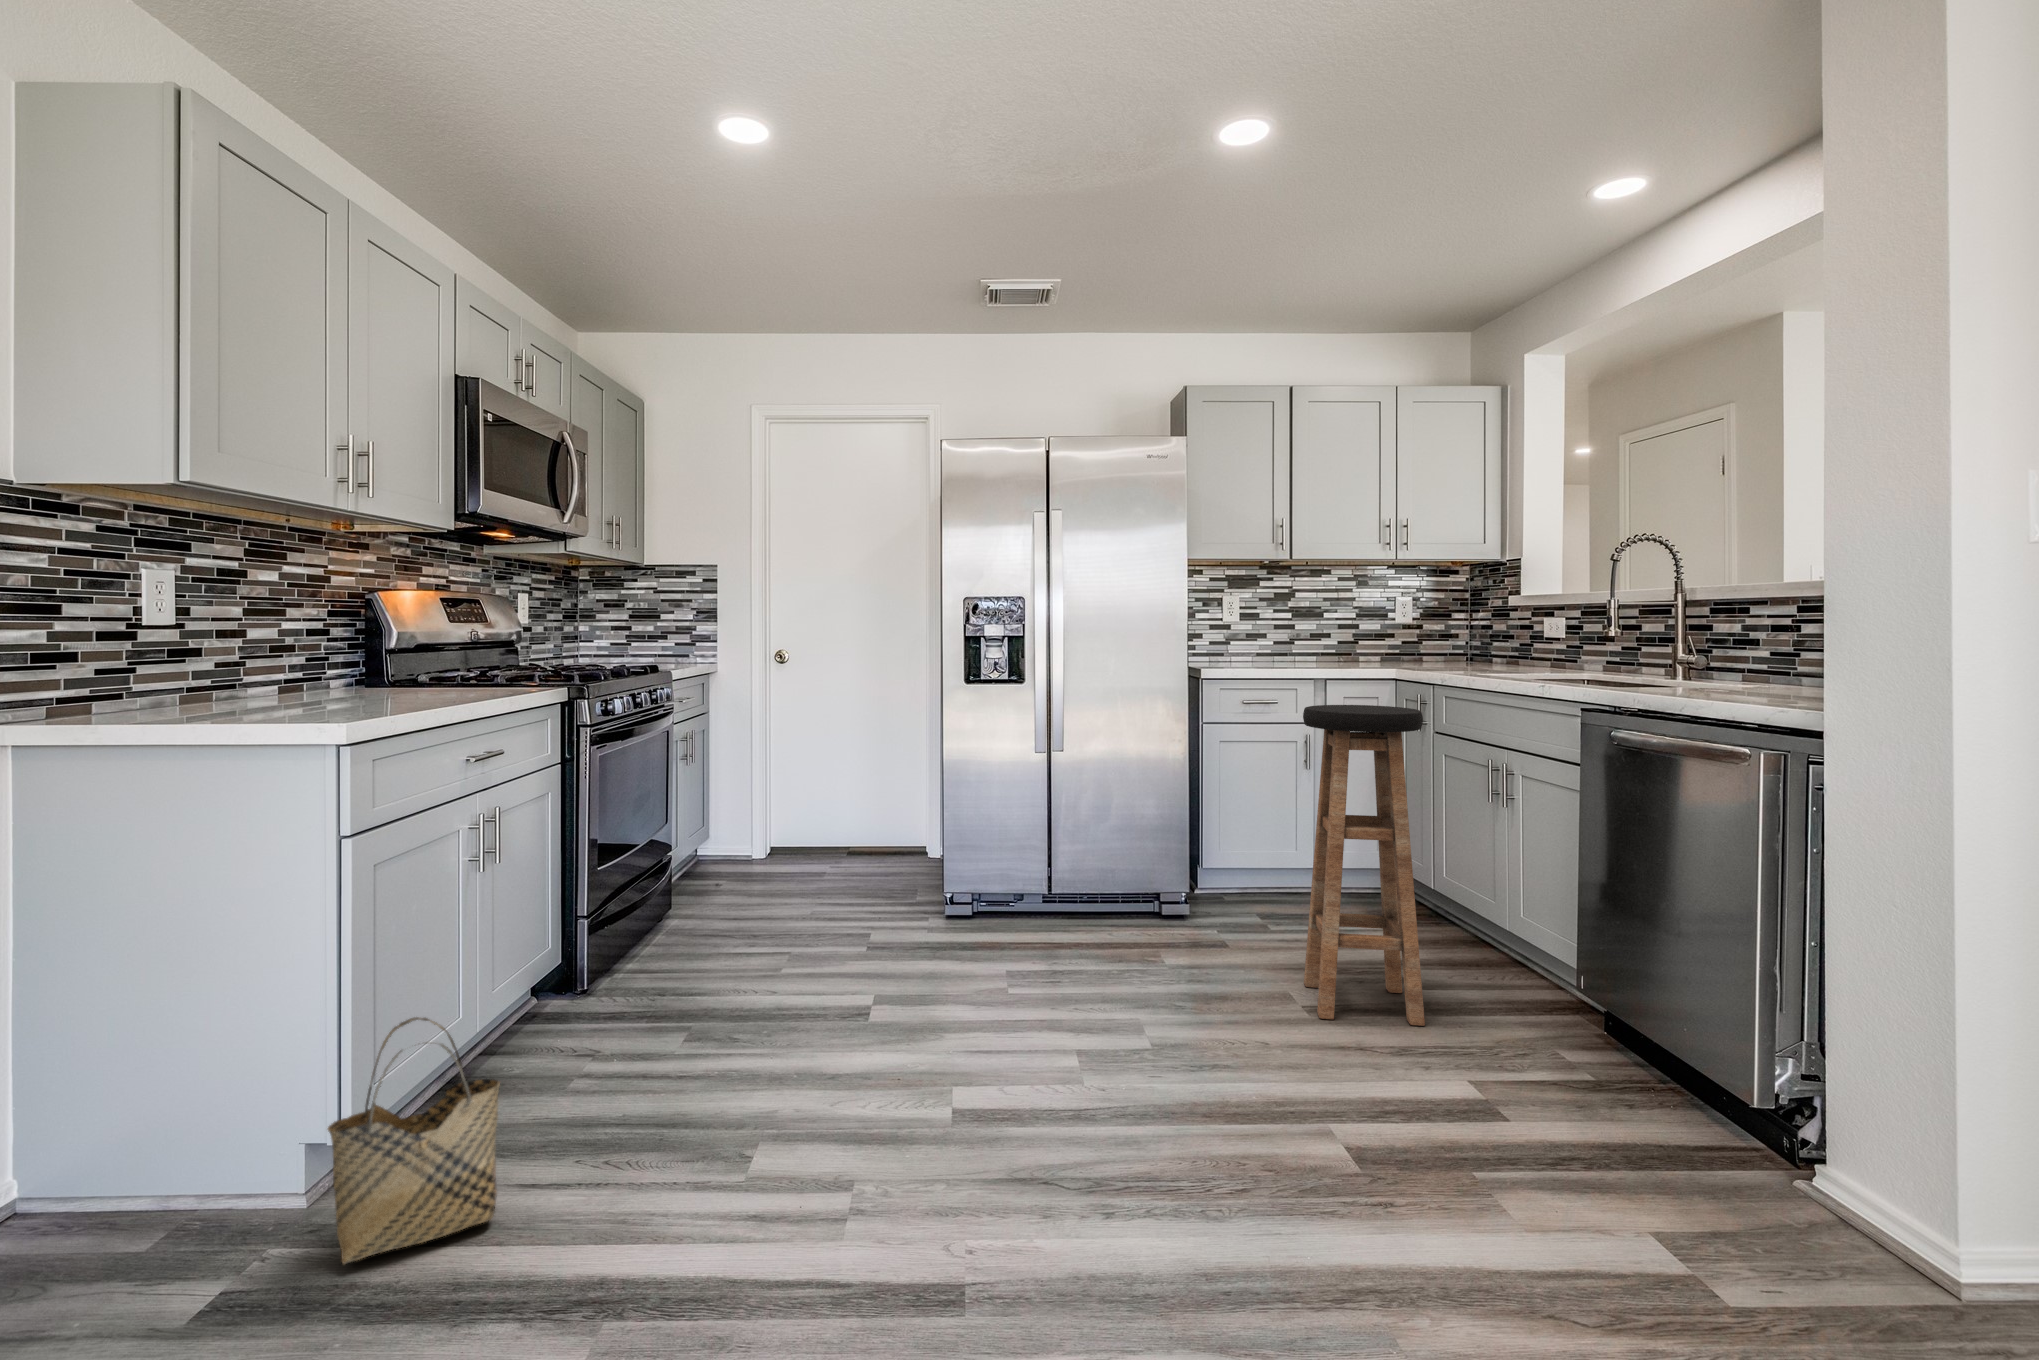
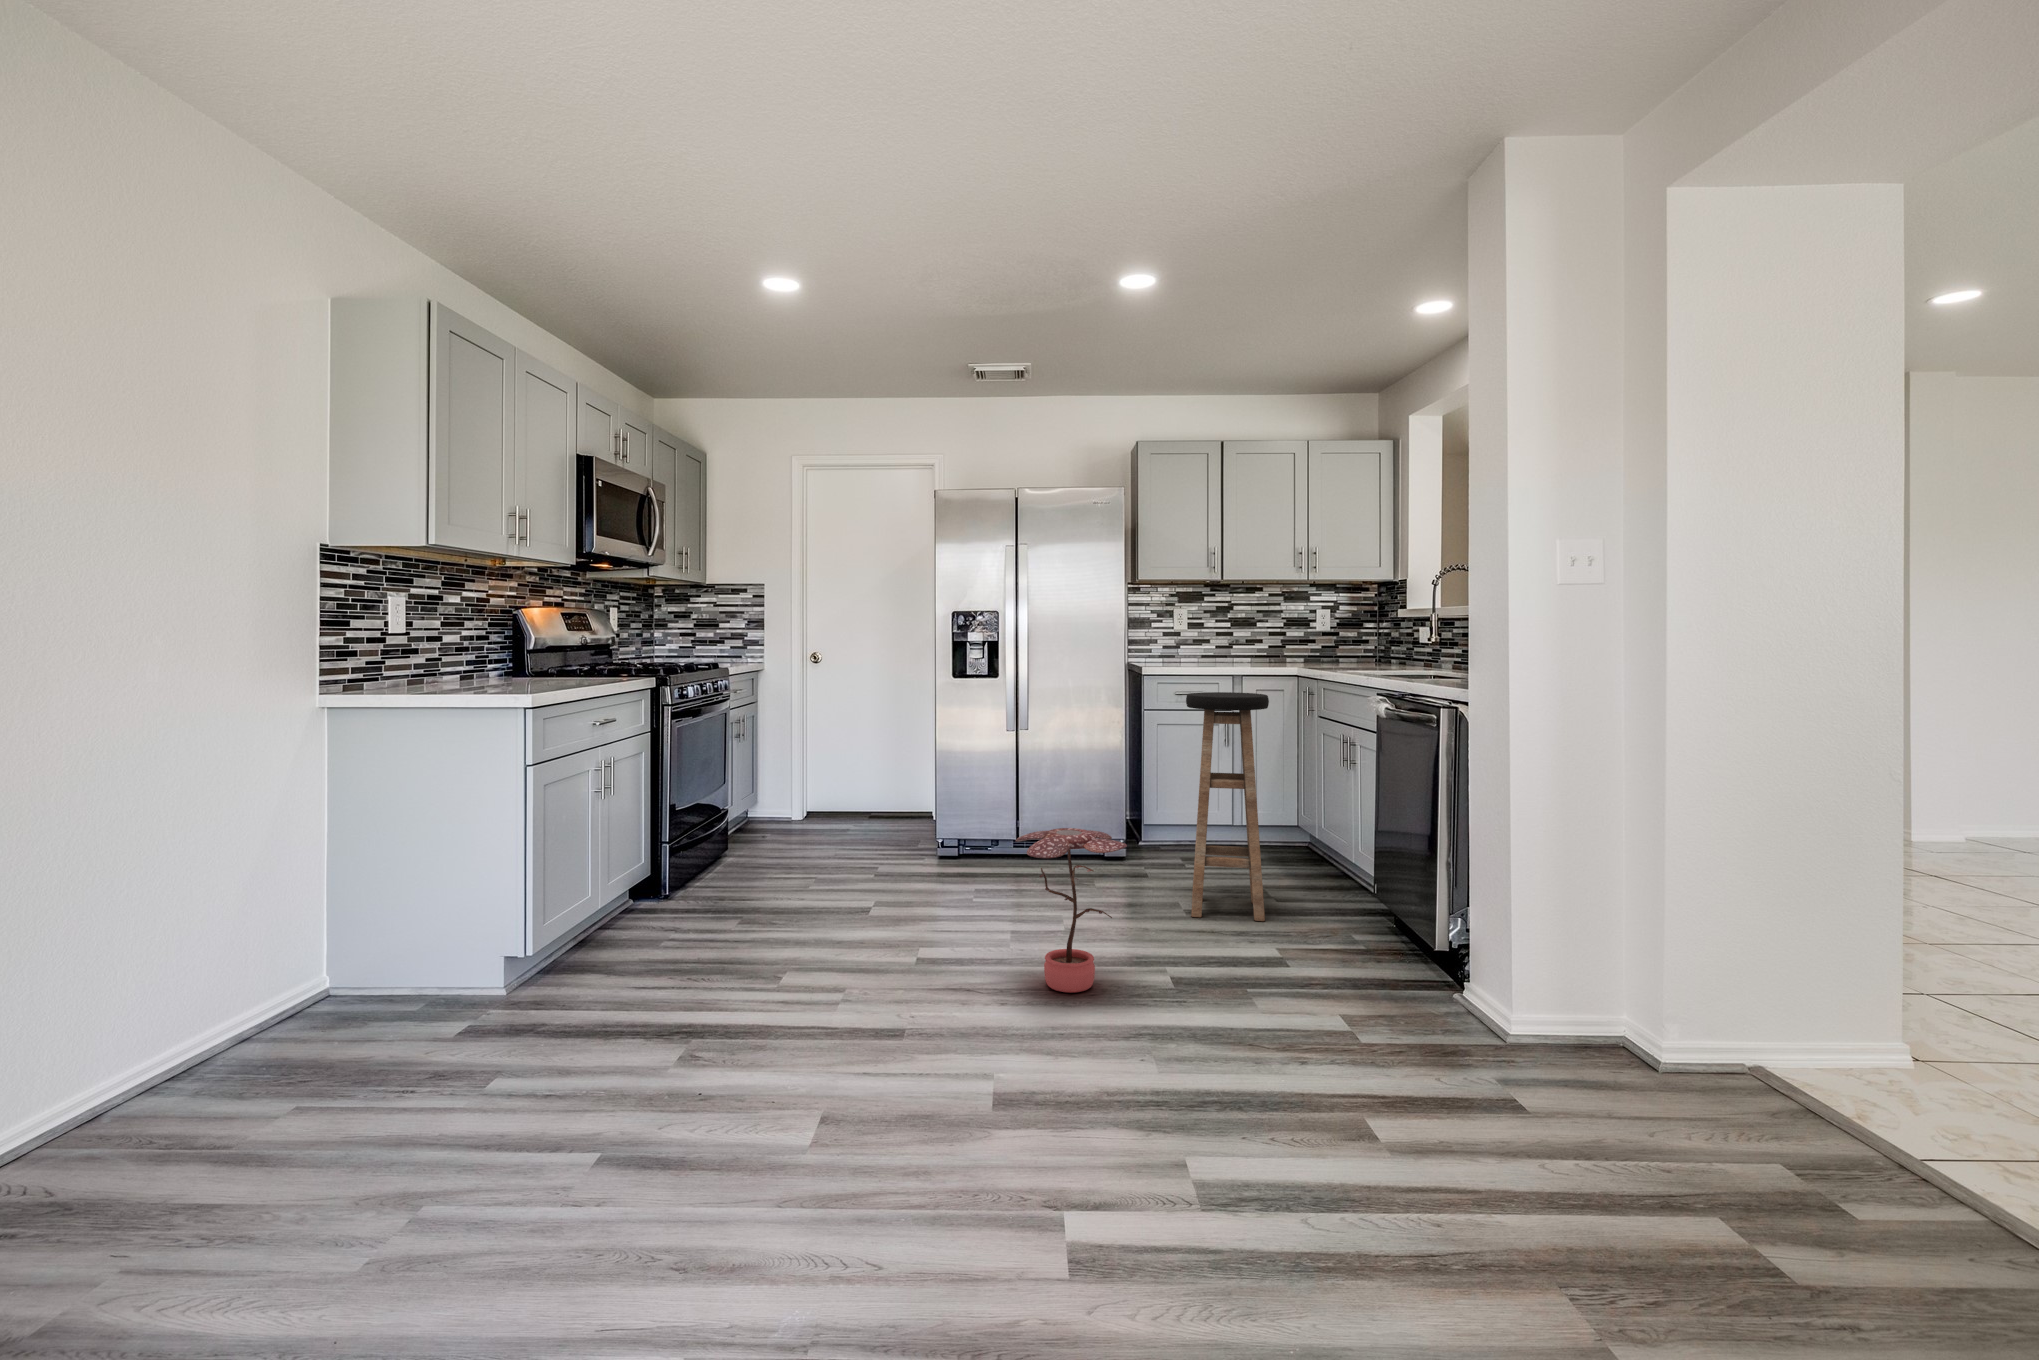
potted plant: none [1115,923,1303,1189] -> present [1015,828,1127,993]
woven basket: present [328,1017,500,1264] -> none [528,876,625,1013]

